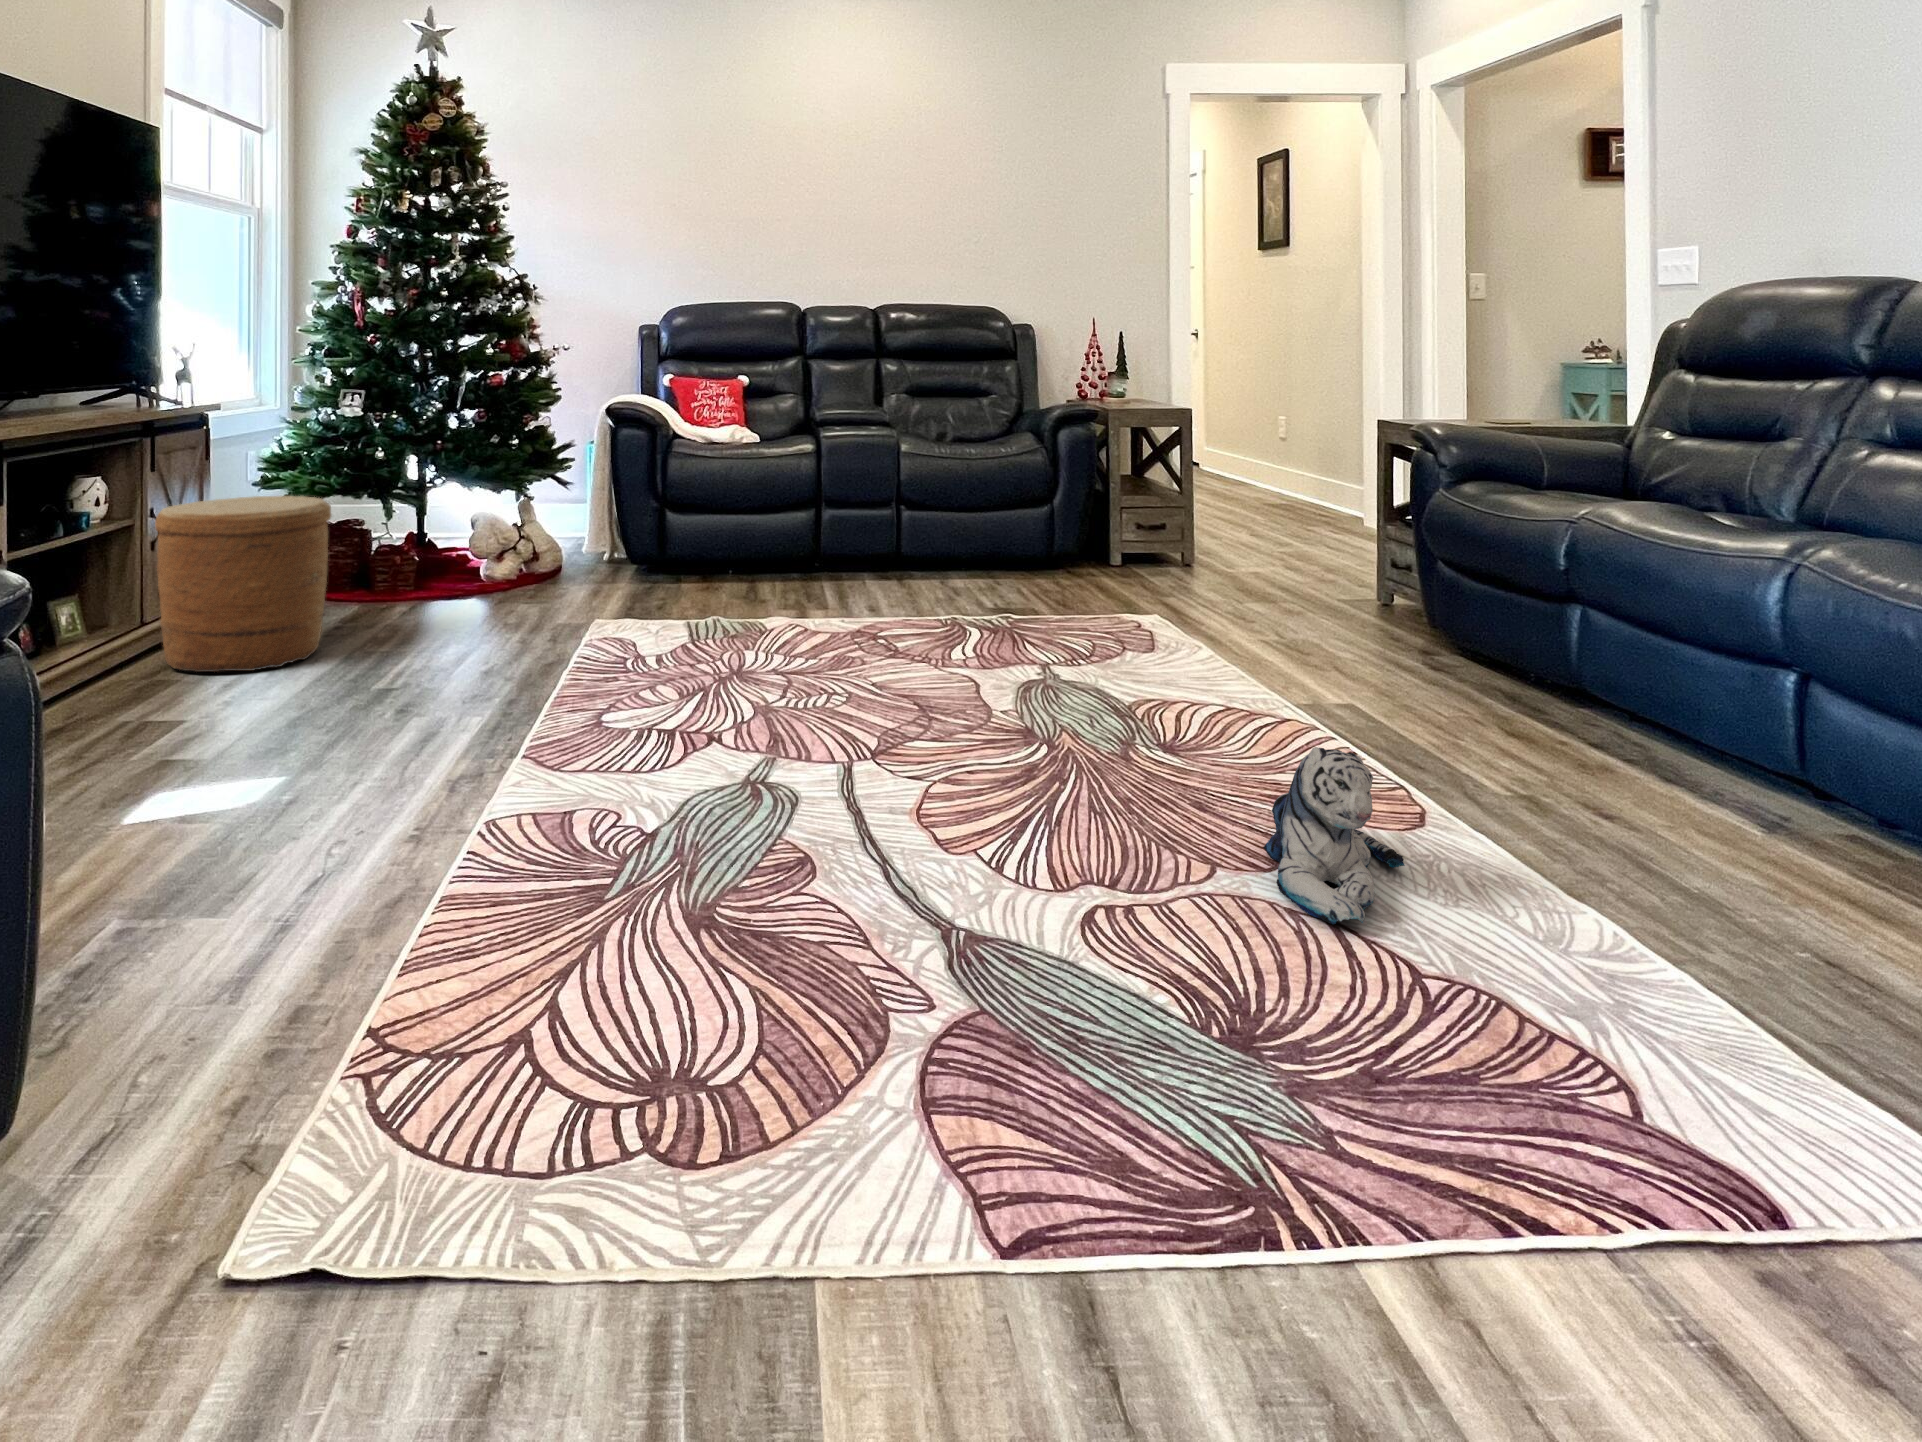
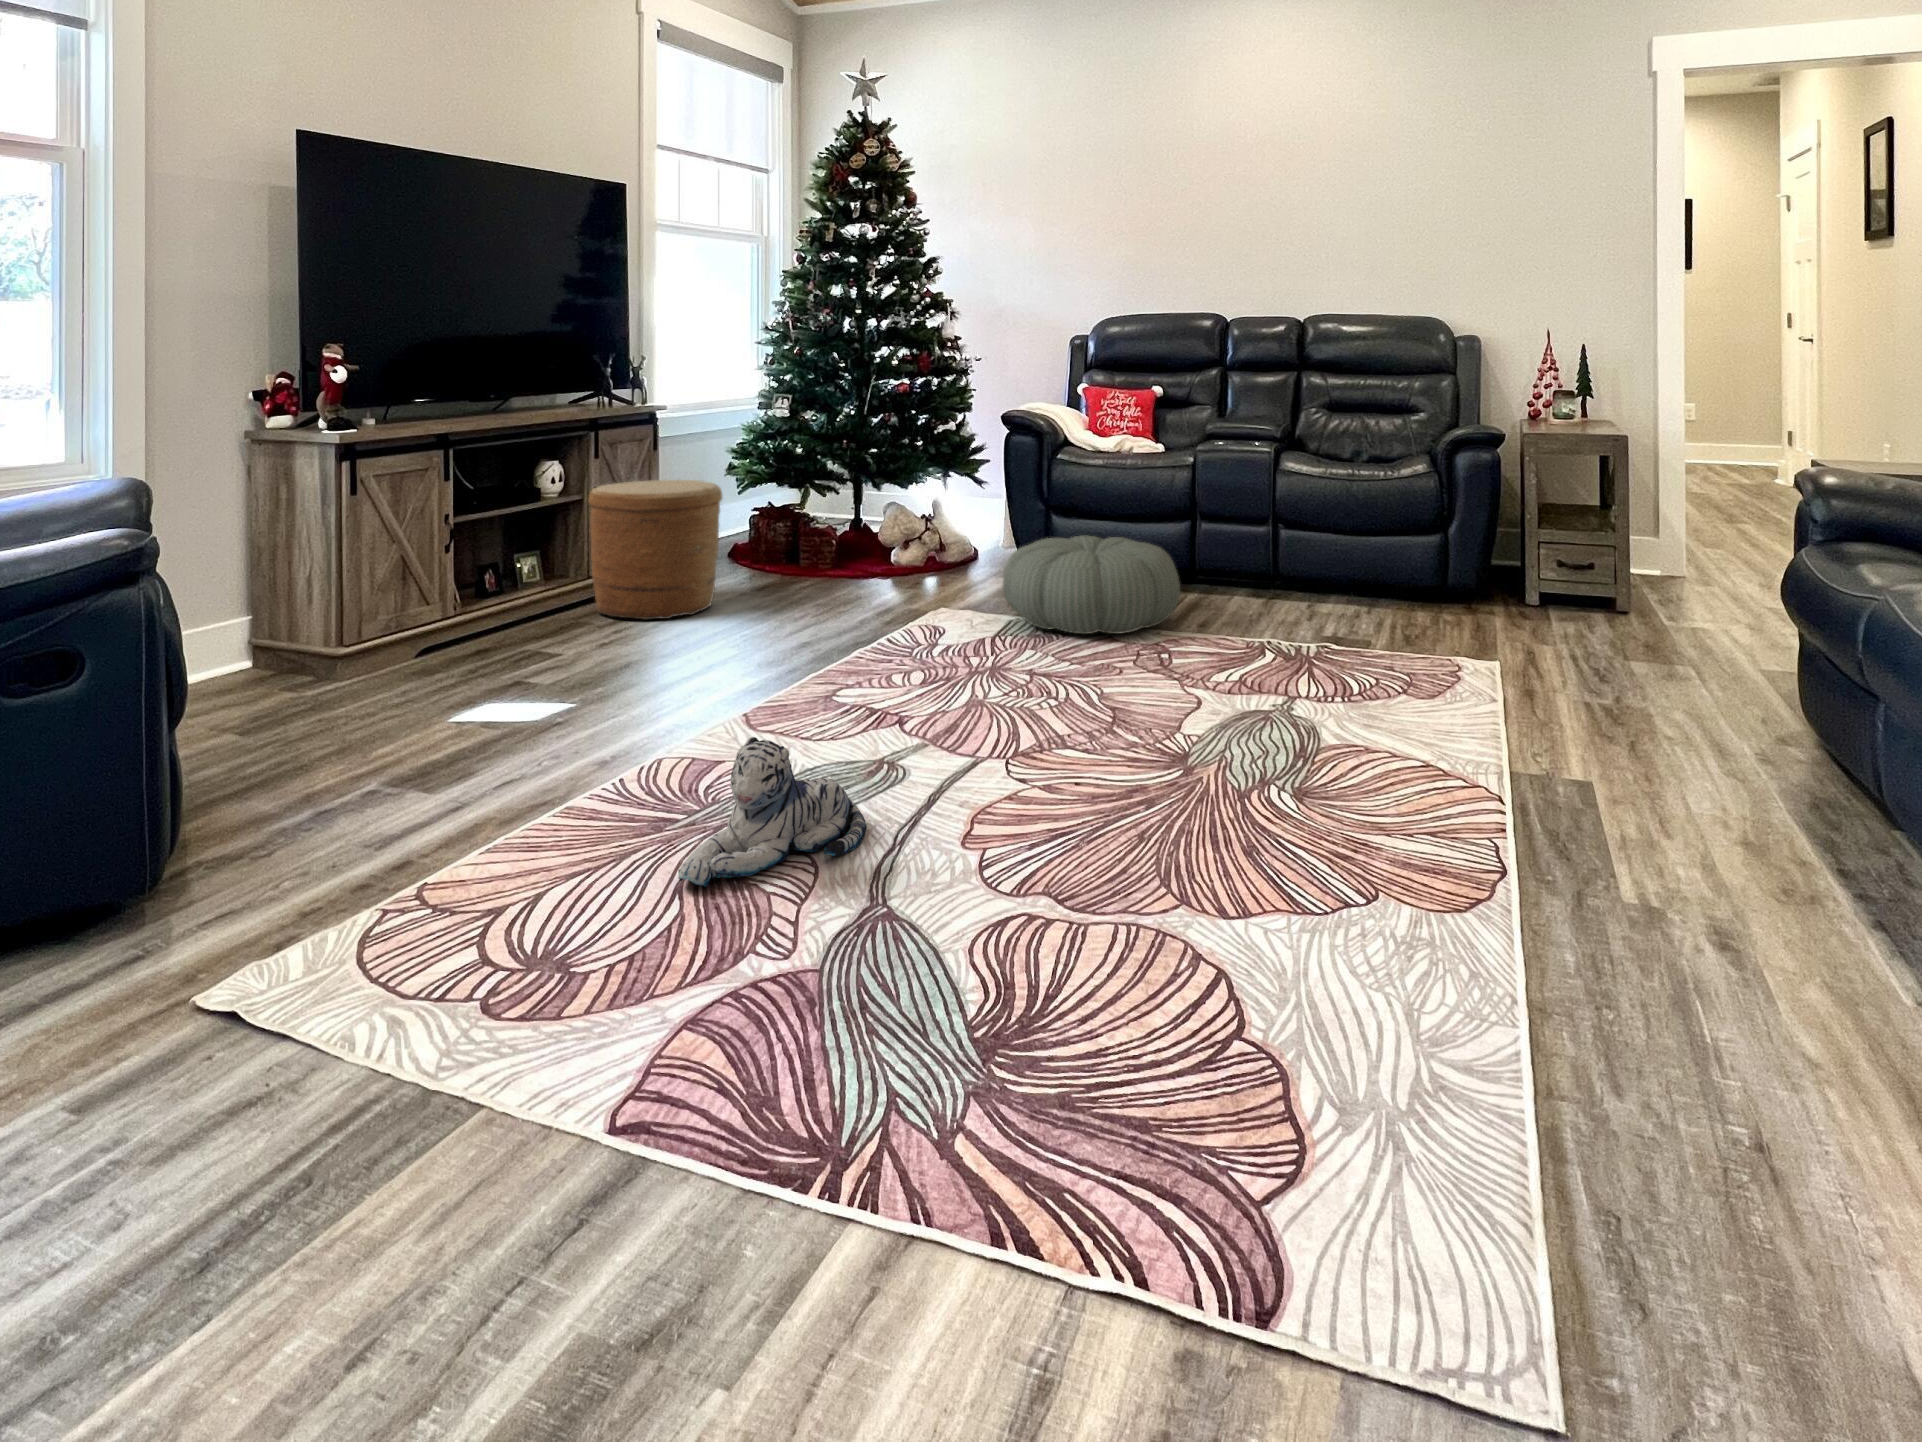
pouf: none [676,529,863,631] -> present [1003,536,1180,634]
plush toy: present [1263,747,1405,924] -> present [678,737,866,886]

